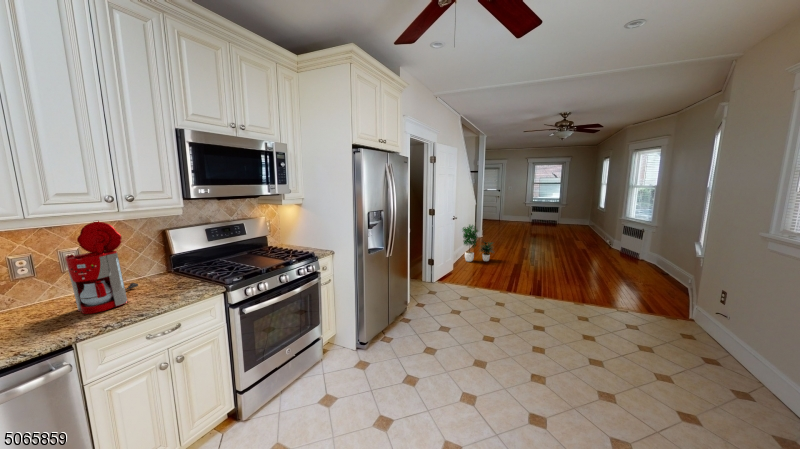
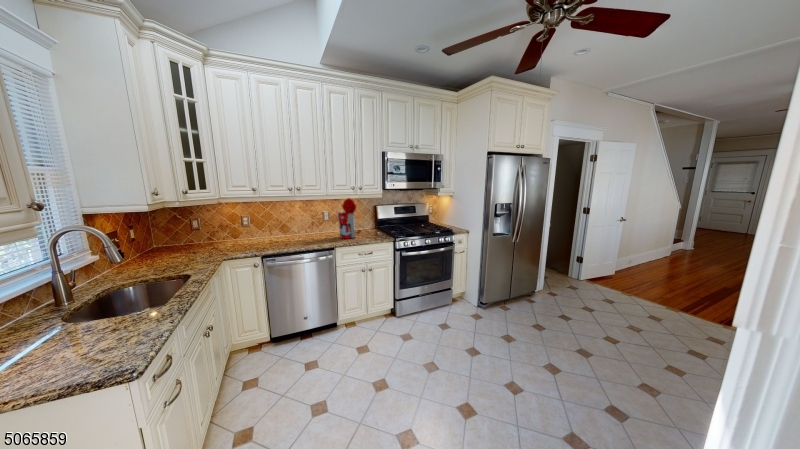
potted plant: present [463,225,493,262] -> none [638,228,692,276]

